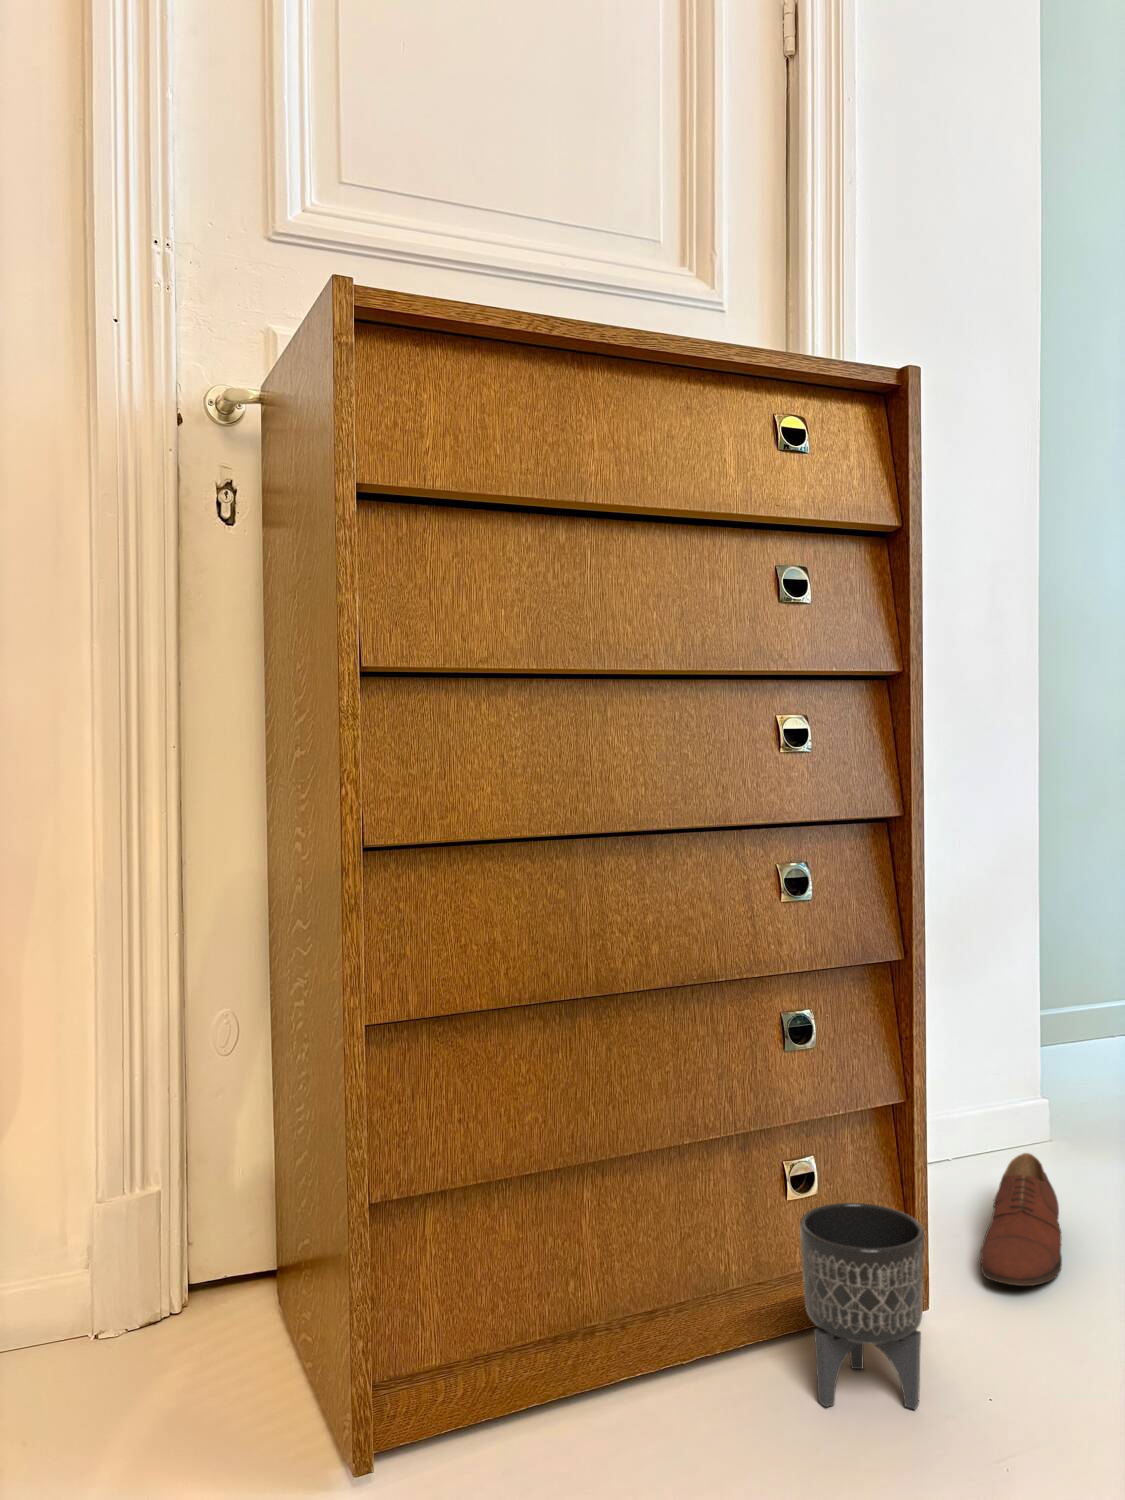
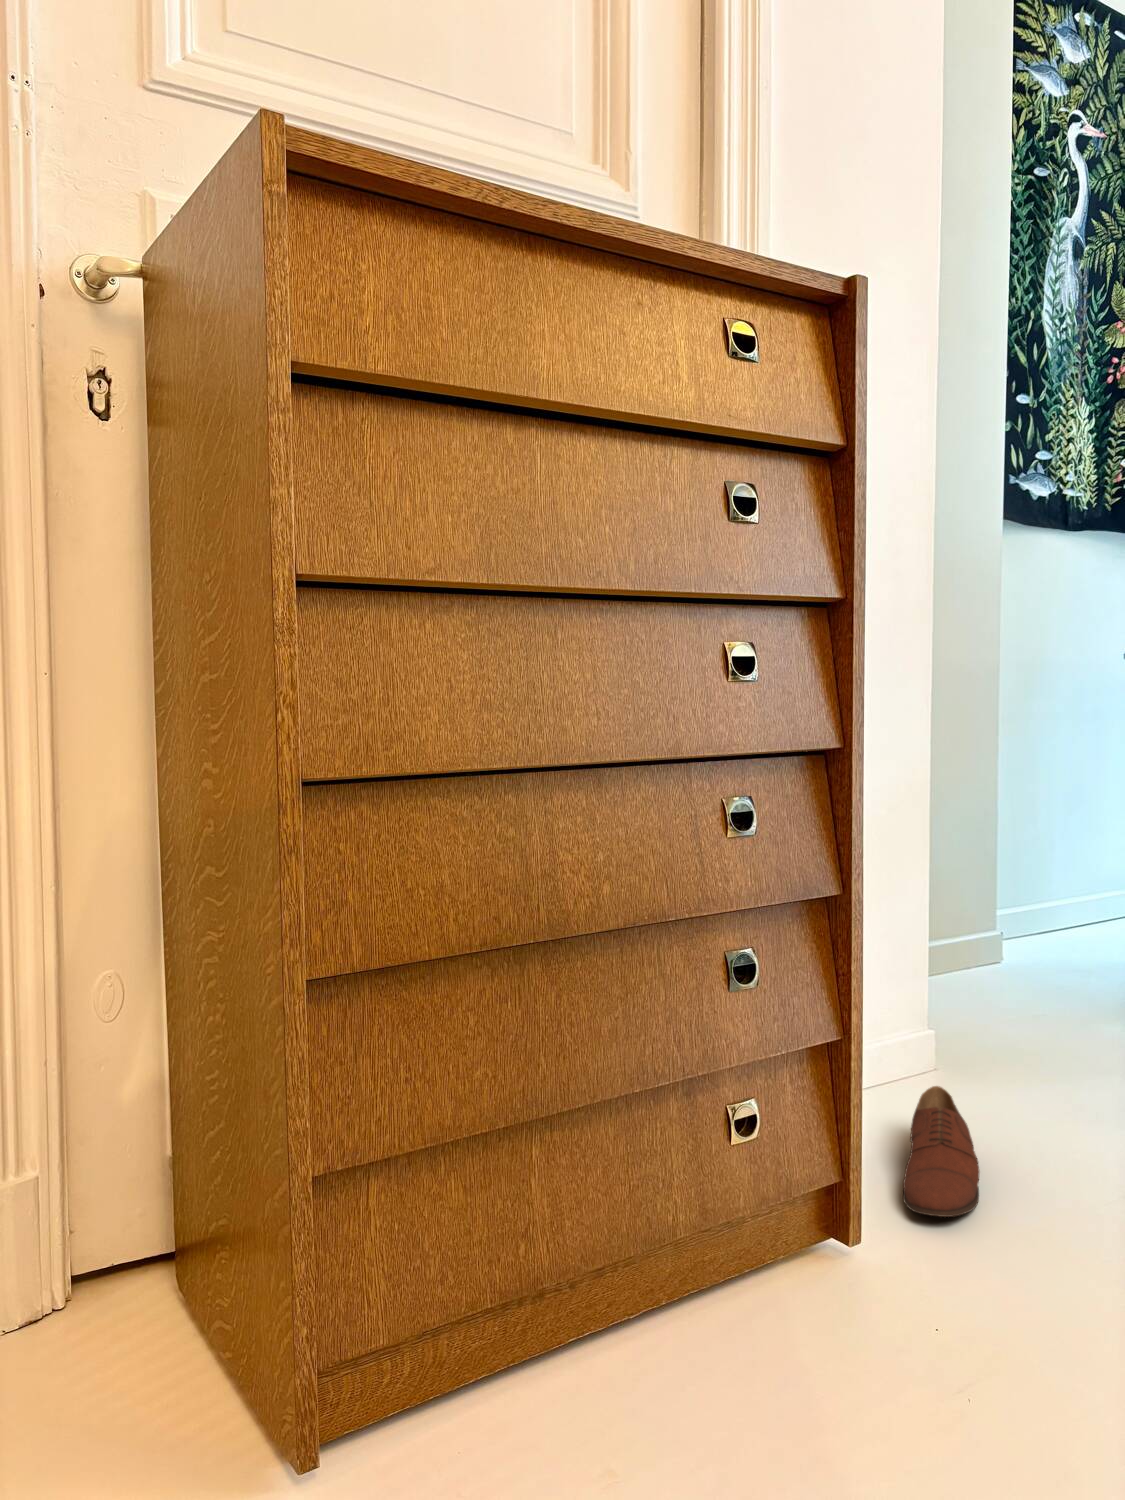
planter: present [800,1203,924,1409] -> none [752,1144,879,1354]

